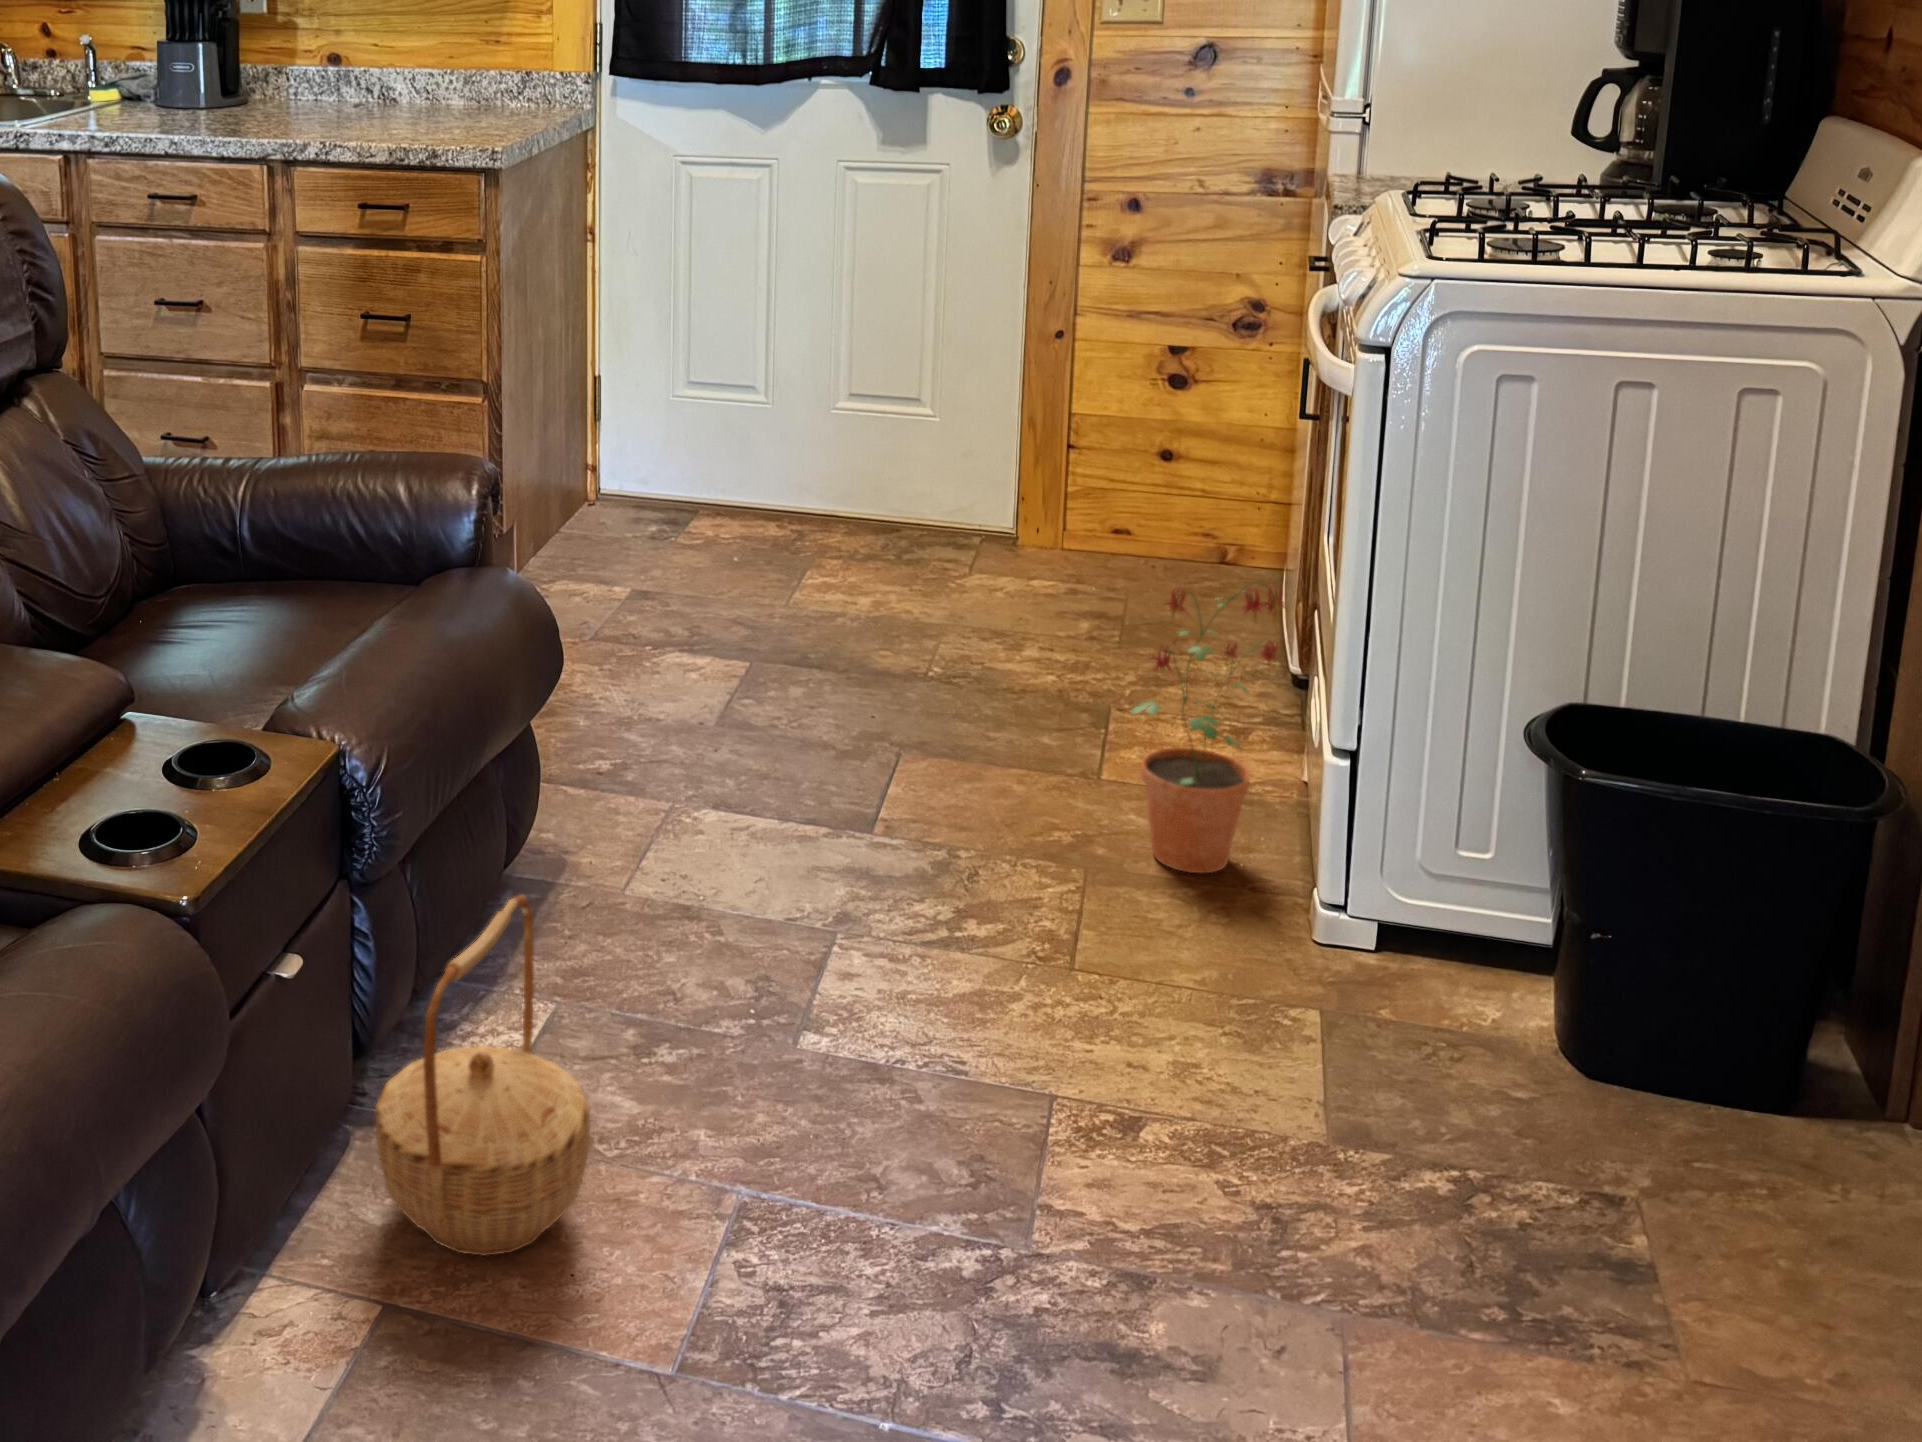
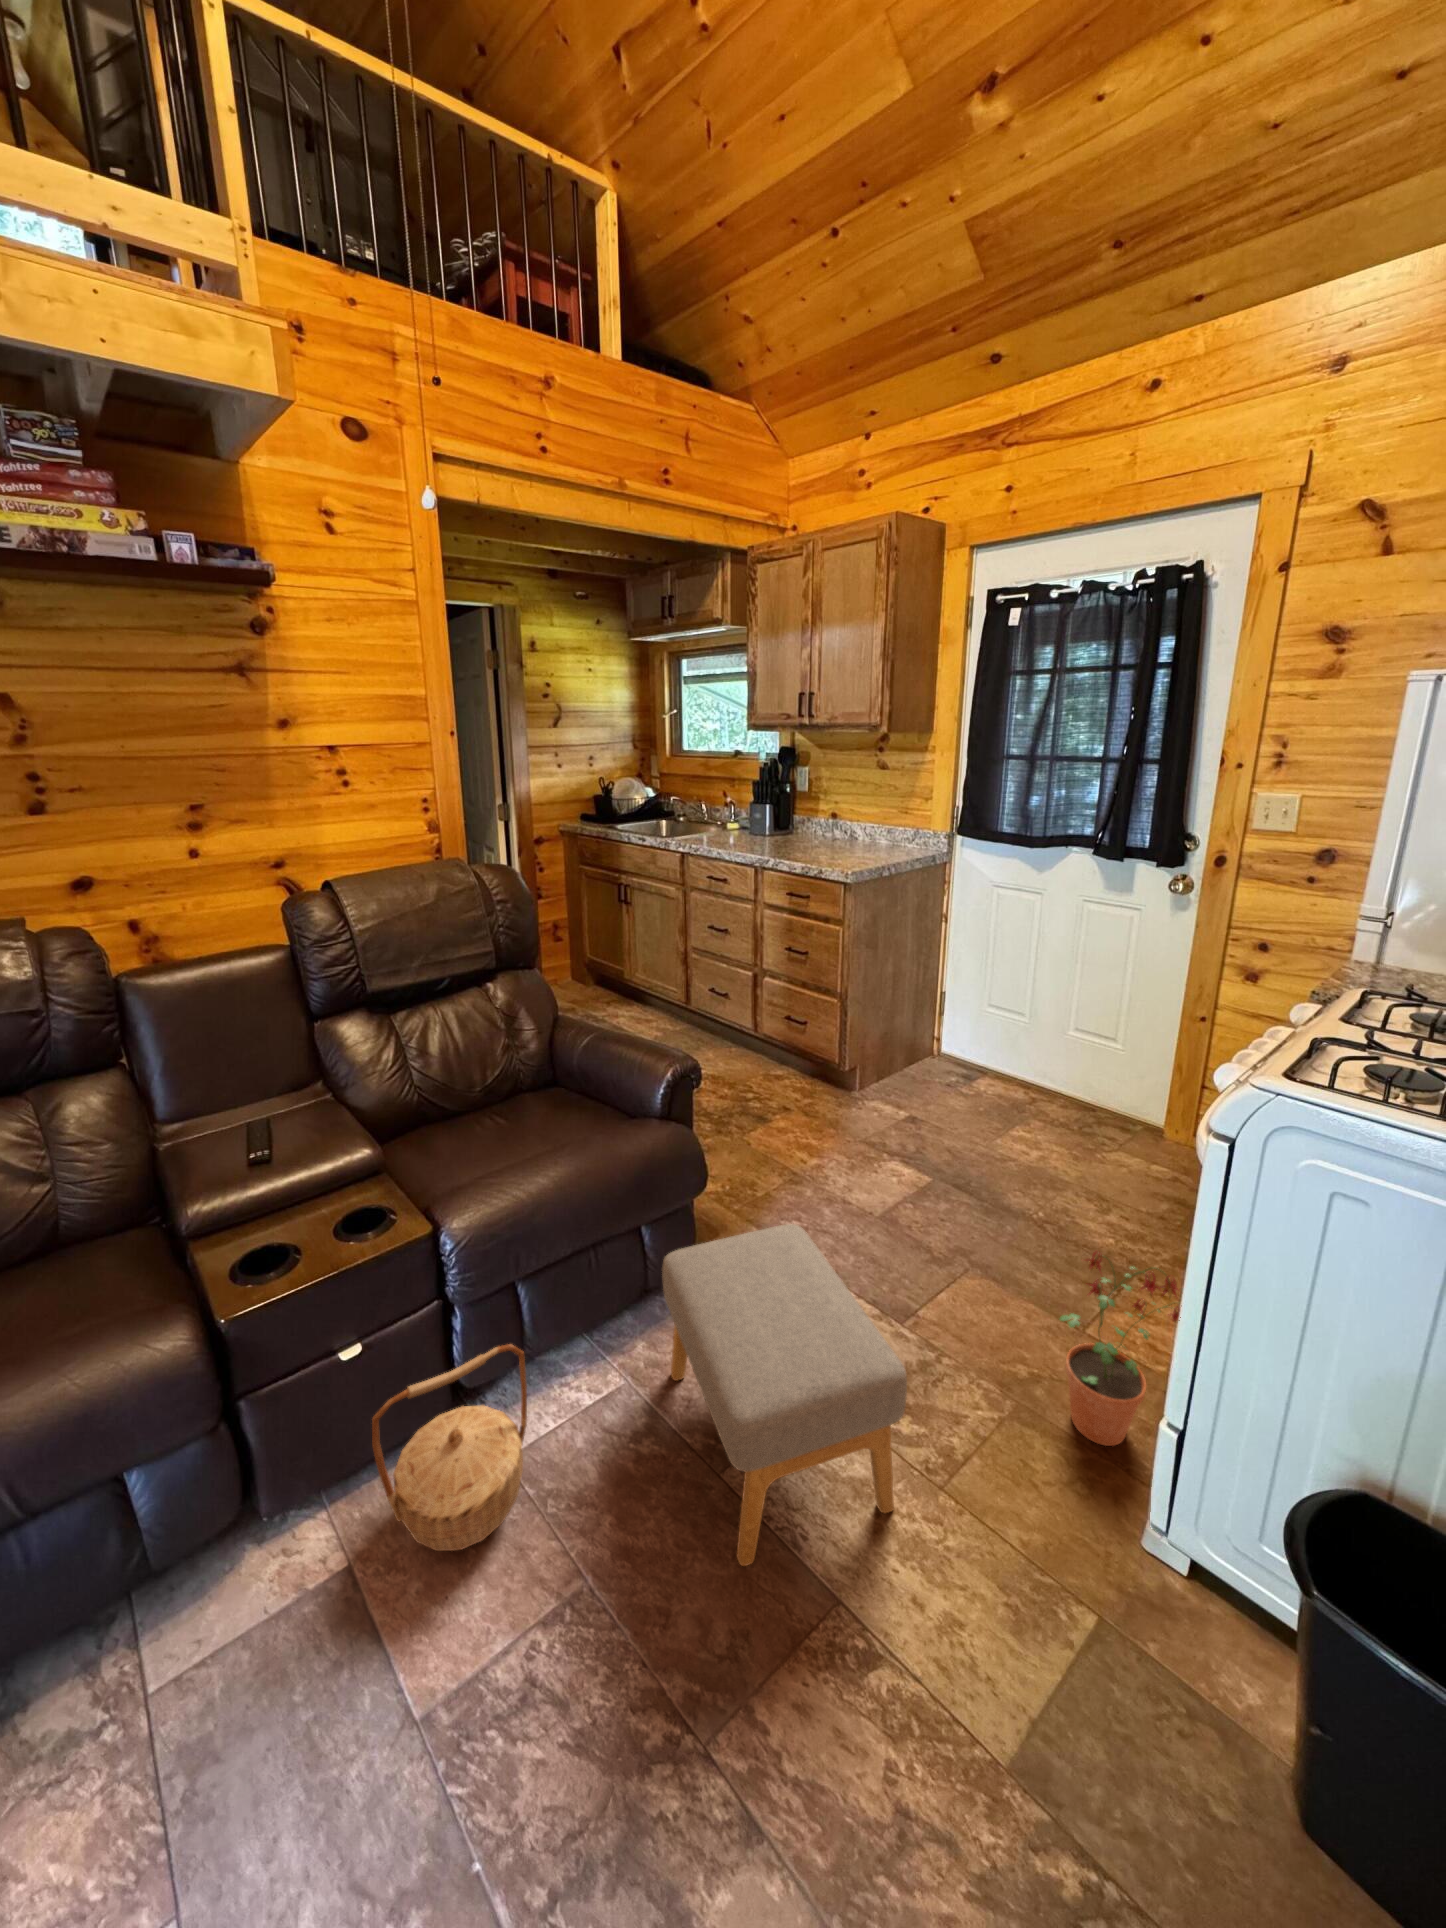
footstool: none [608,683,1059,1112] -> present [662,1224,907,1566]

